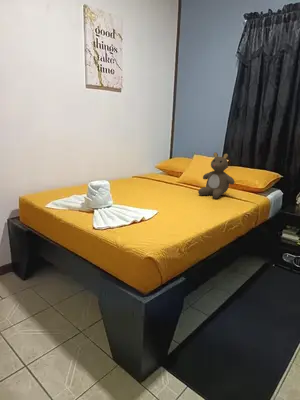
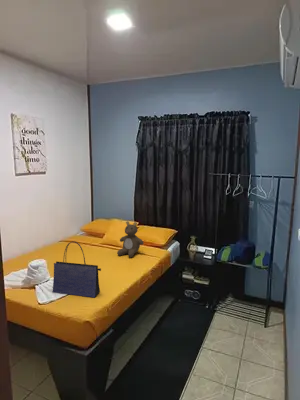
tote bag: none [112,153,176,232] -> present [52,241,101,298]

